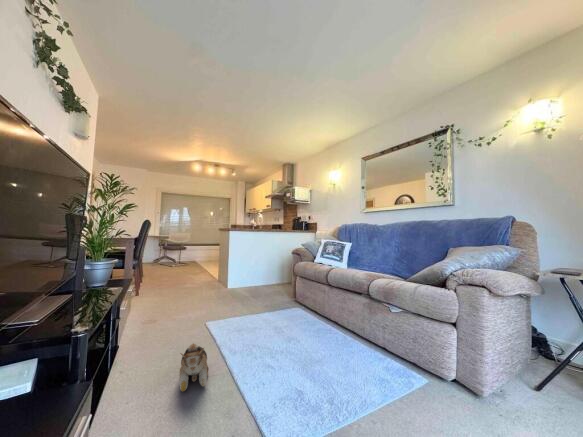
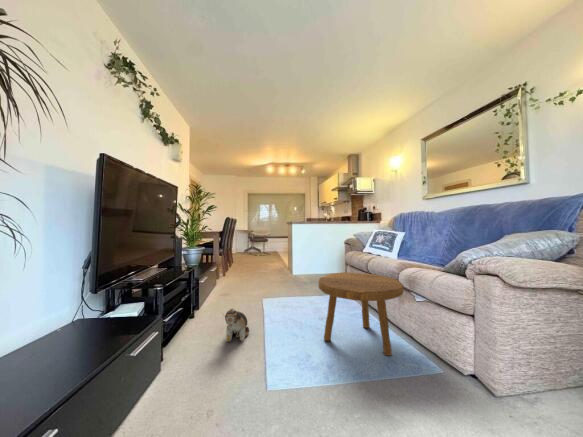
footstool: none [296,285,387,374] -> present [319,272,403,356]

